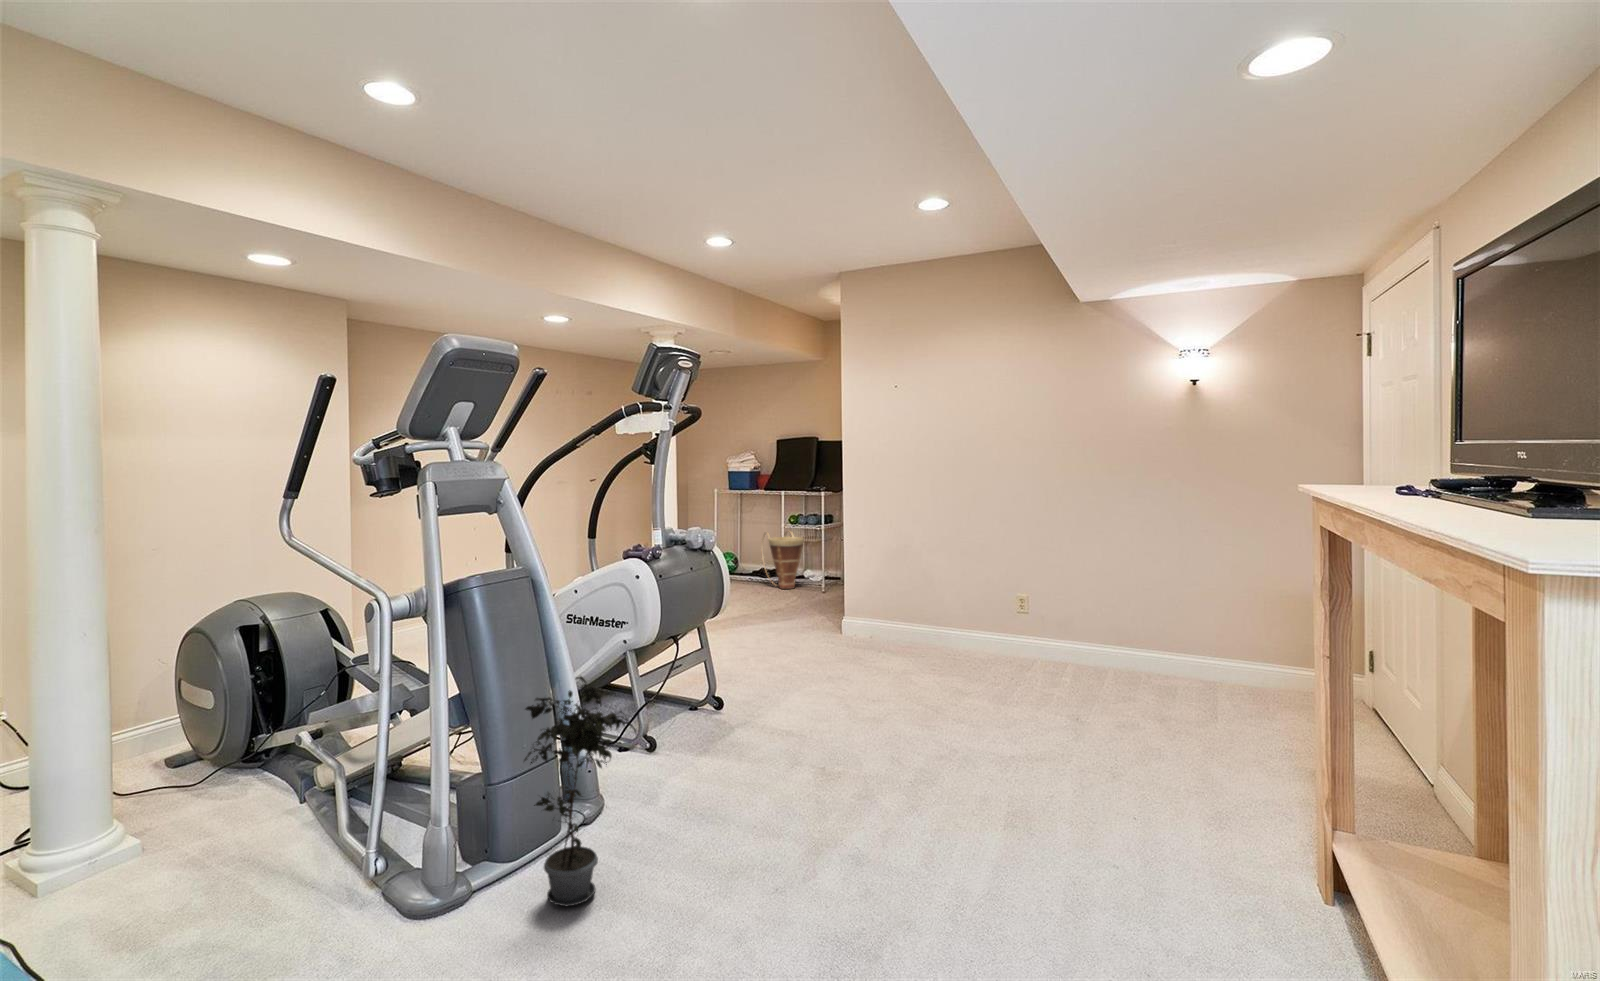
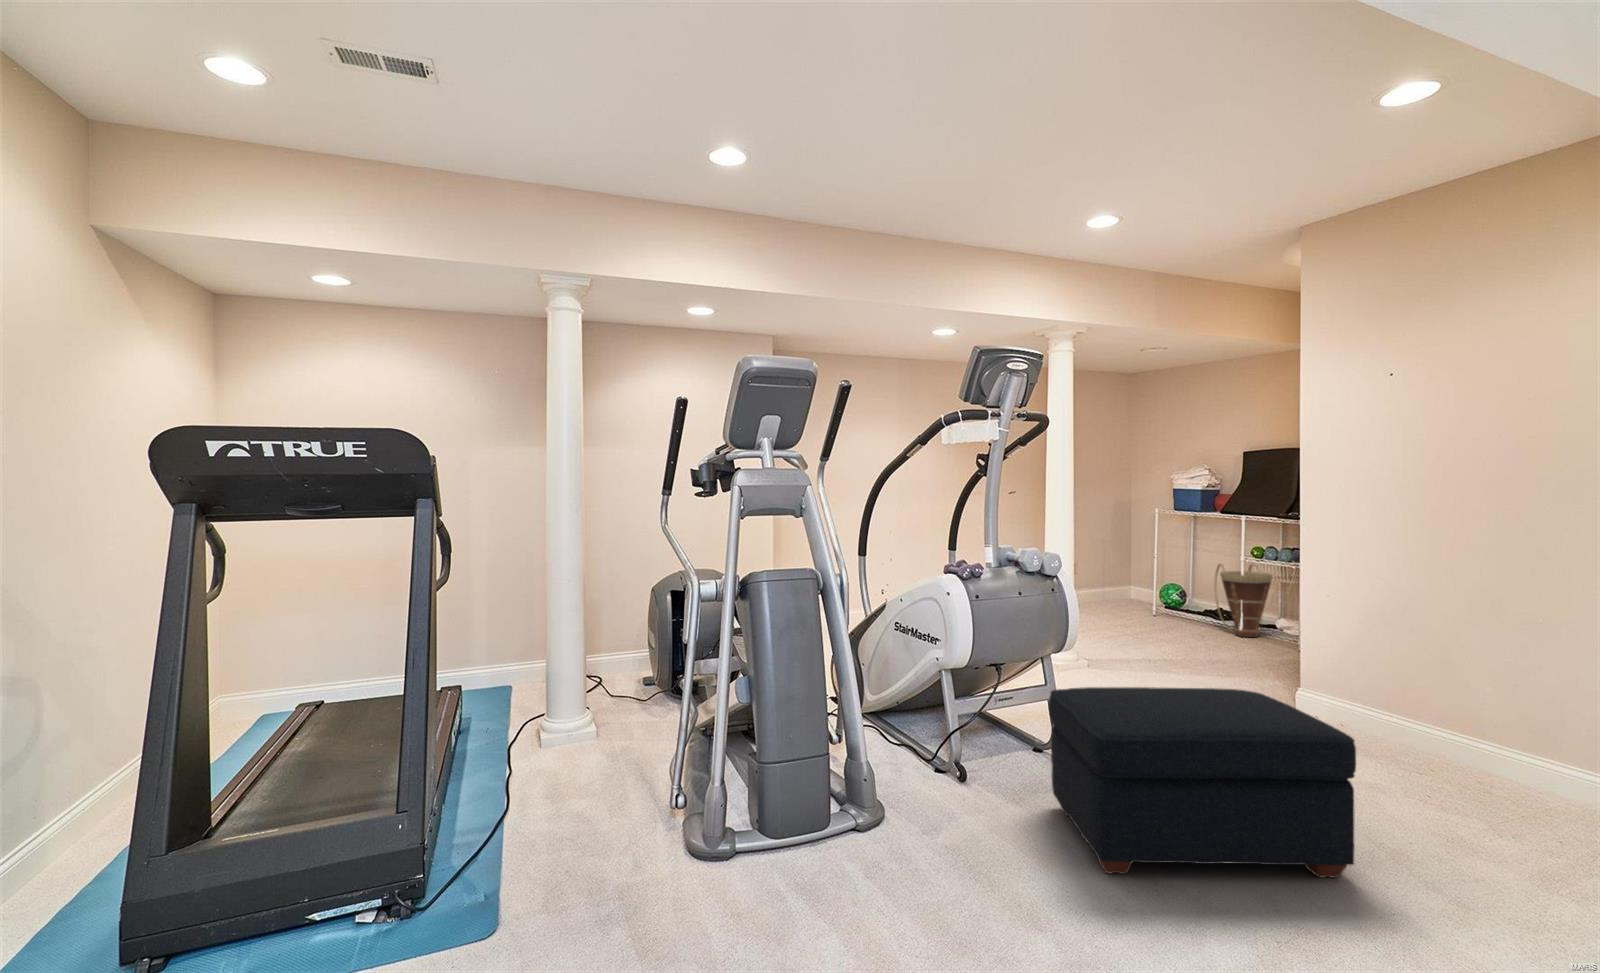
ottoman: none [733,628,946,790] -> present [1049,687,1356,878]
potted plant: present [524,676,637,906] -> none [759,677,852,902]

